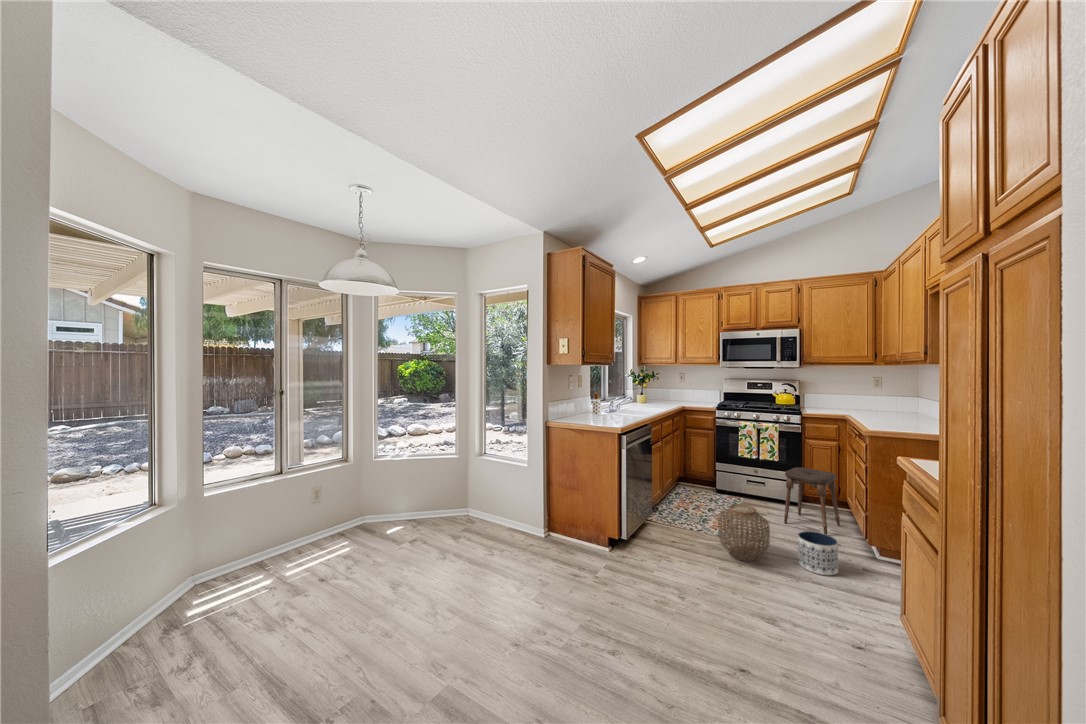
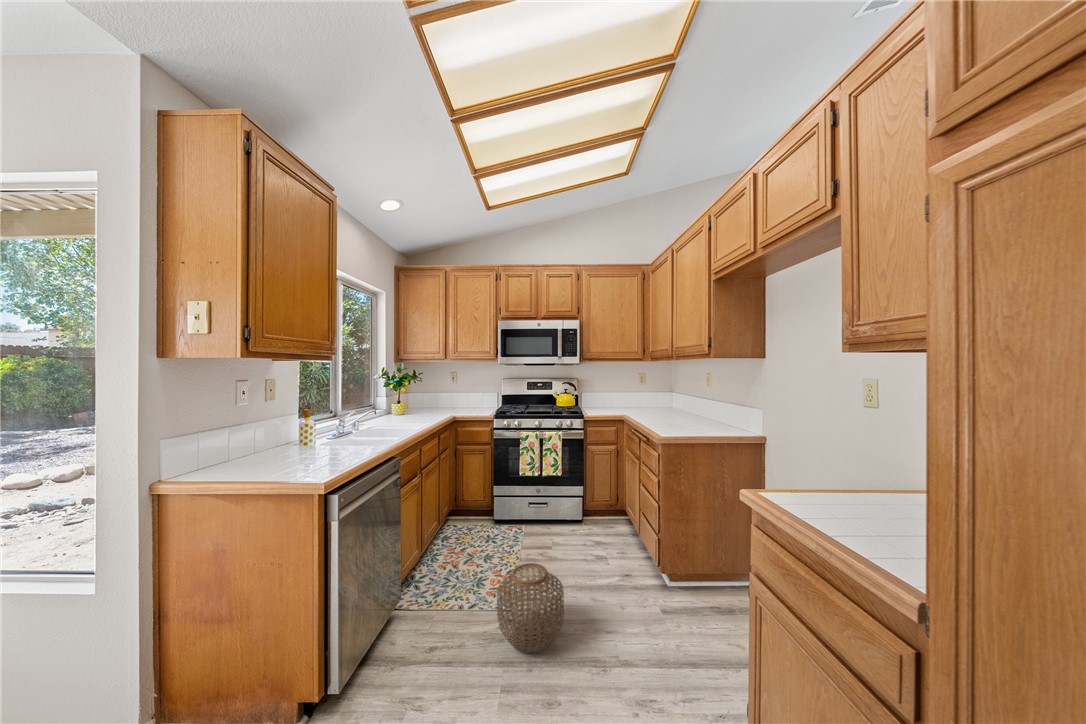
stool: present [784,468,840,535] -> none [571,483,624,566]
planter: present [798,531,838,575] -> none [596,579,640,642]

